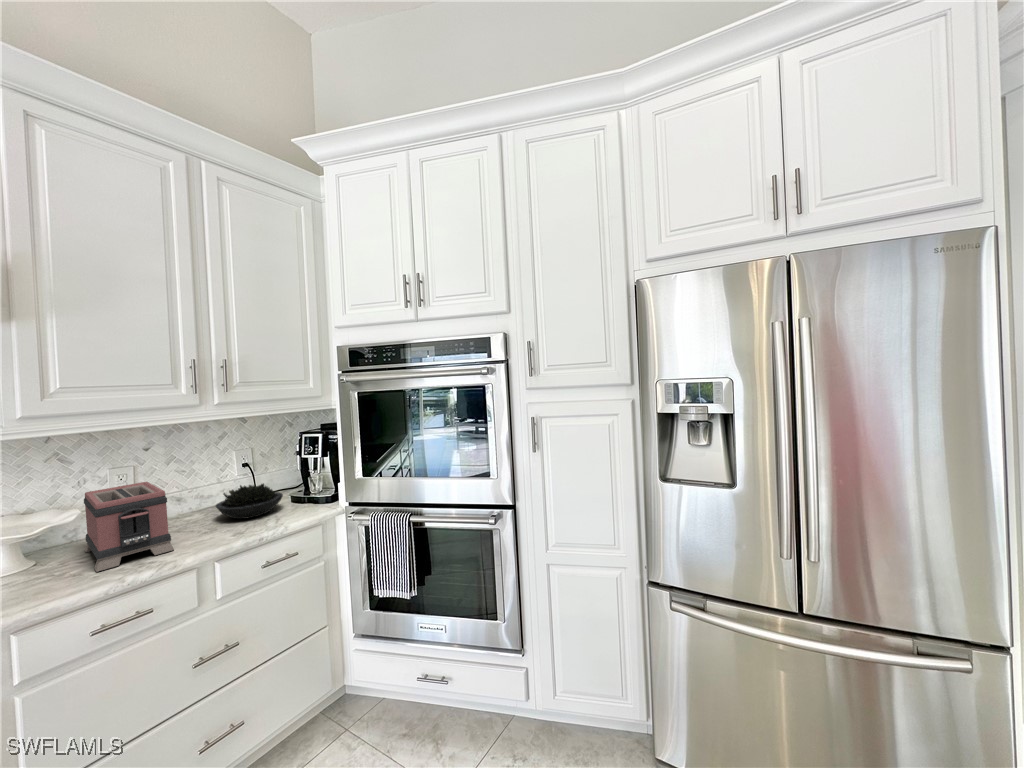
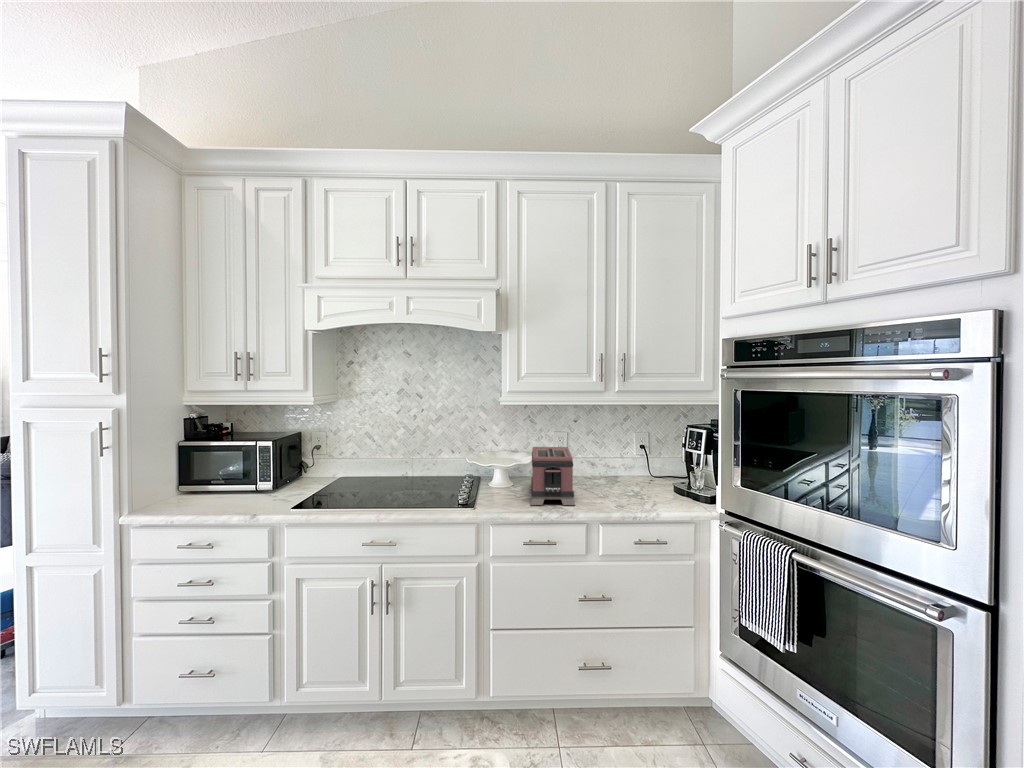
succulent plant: present [216,483,283,519] -> none [611,465,665,497]

